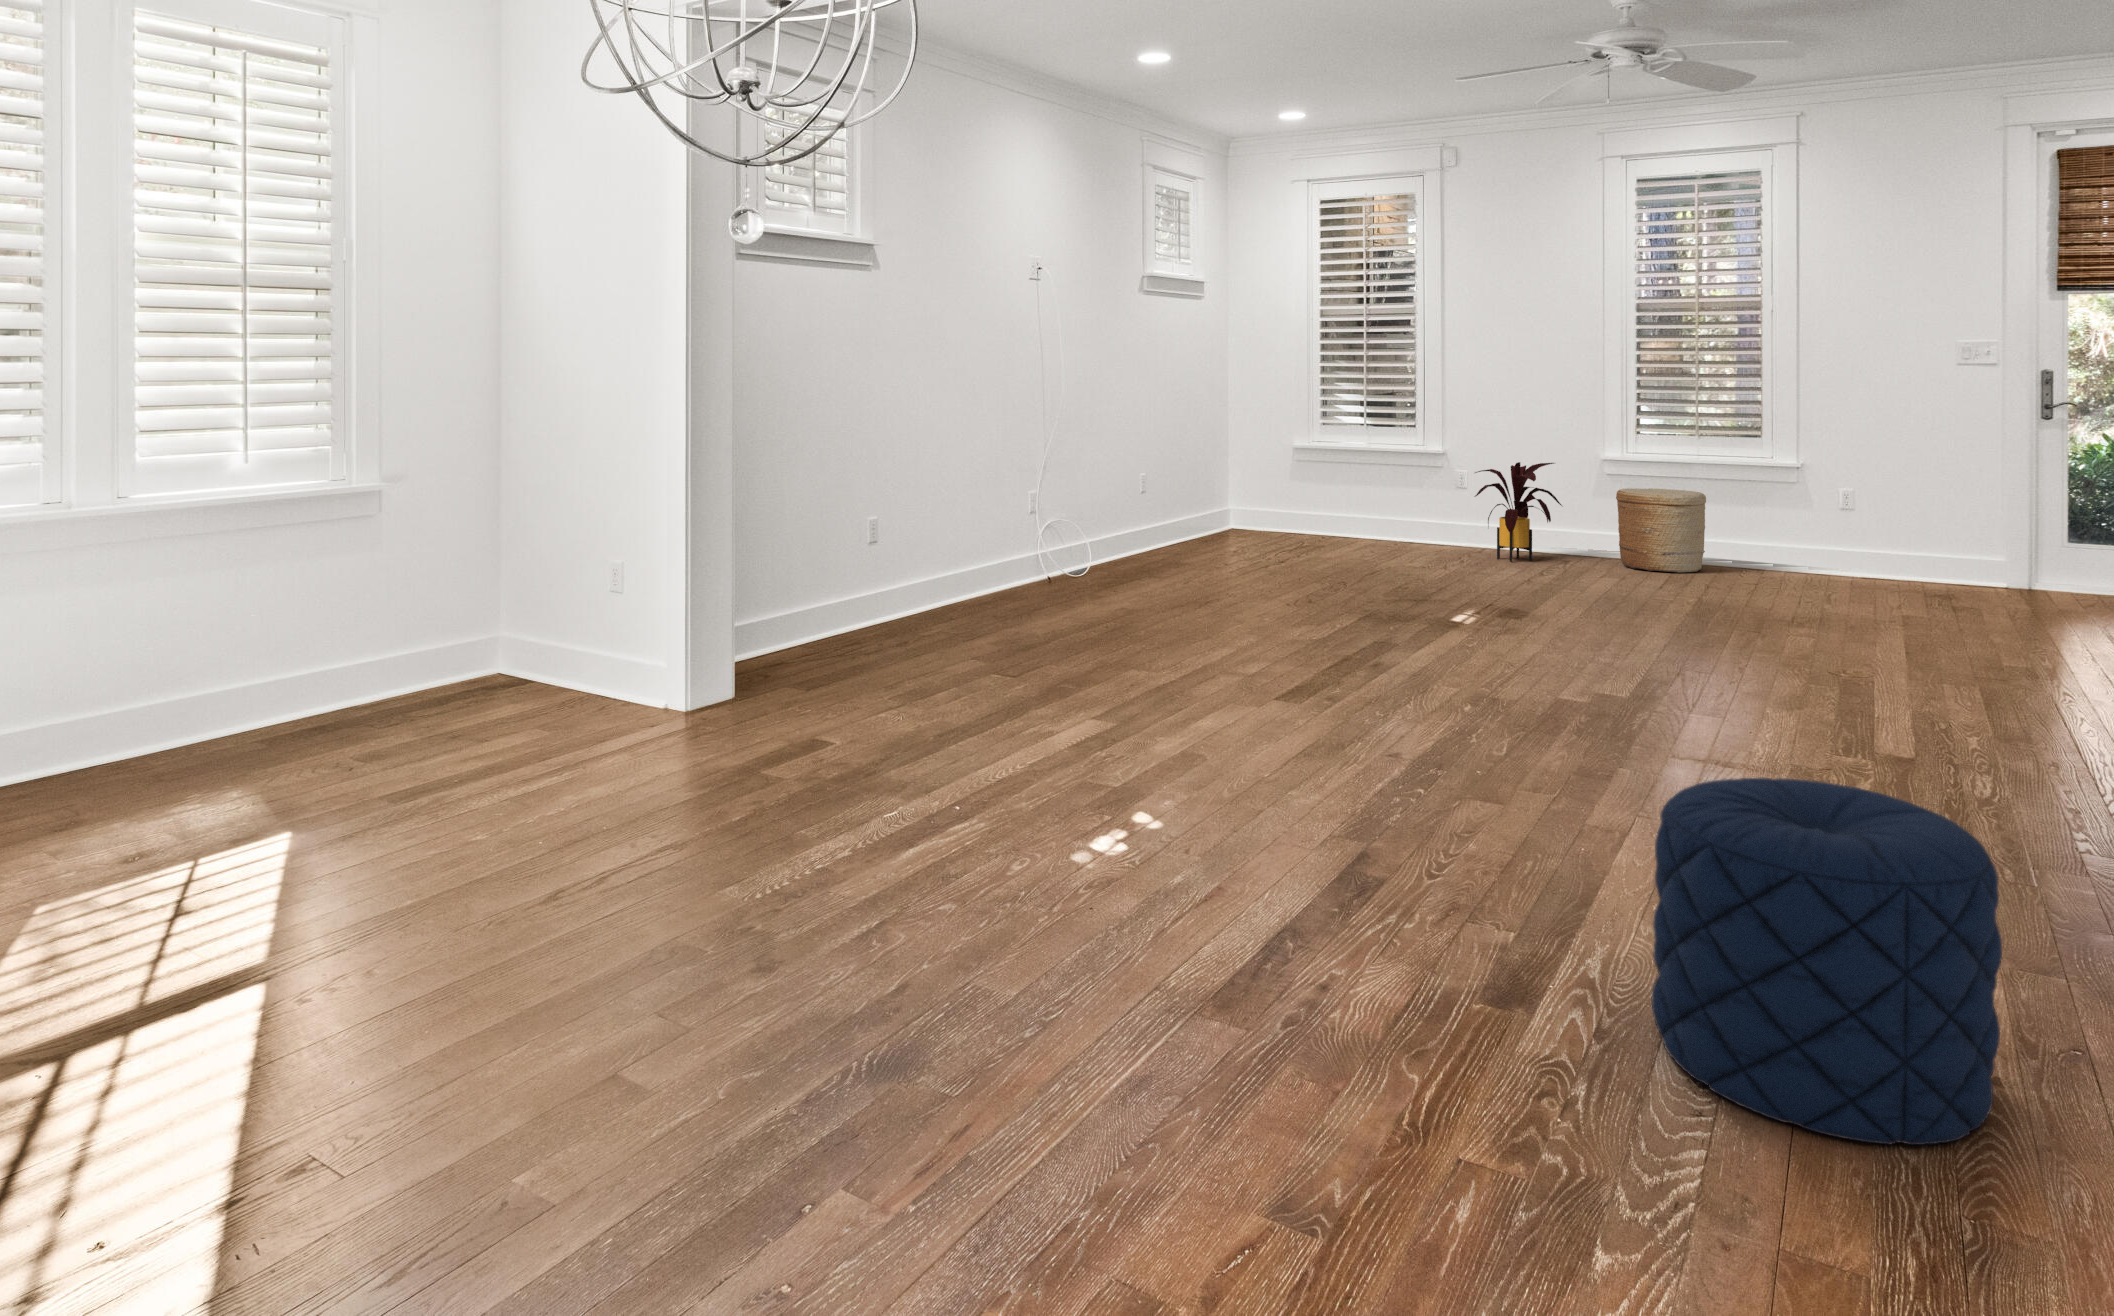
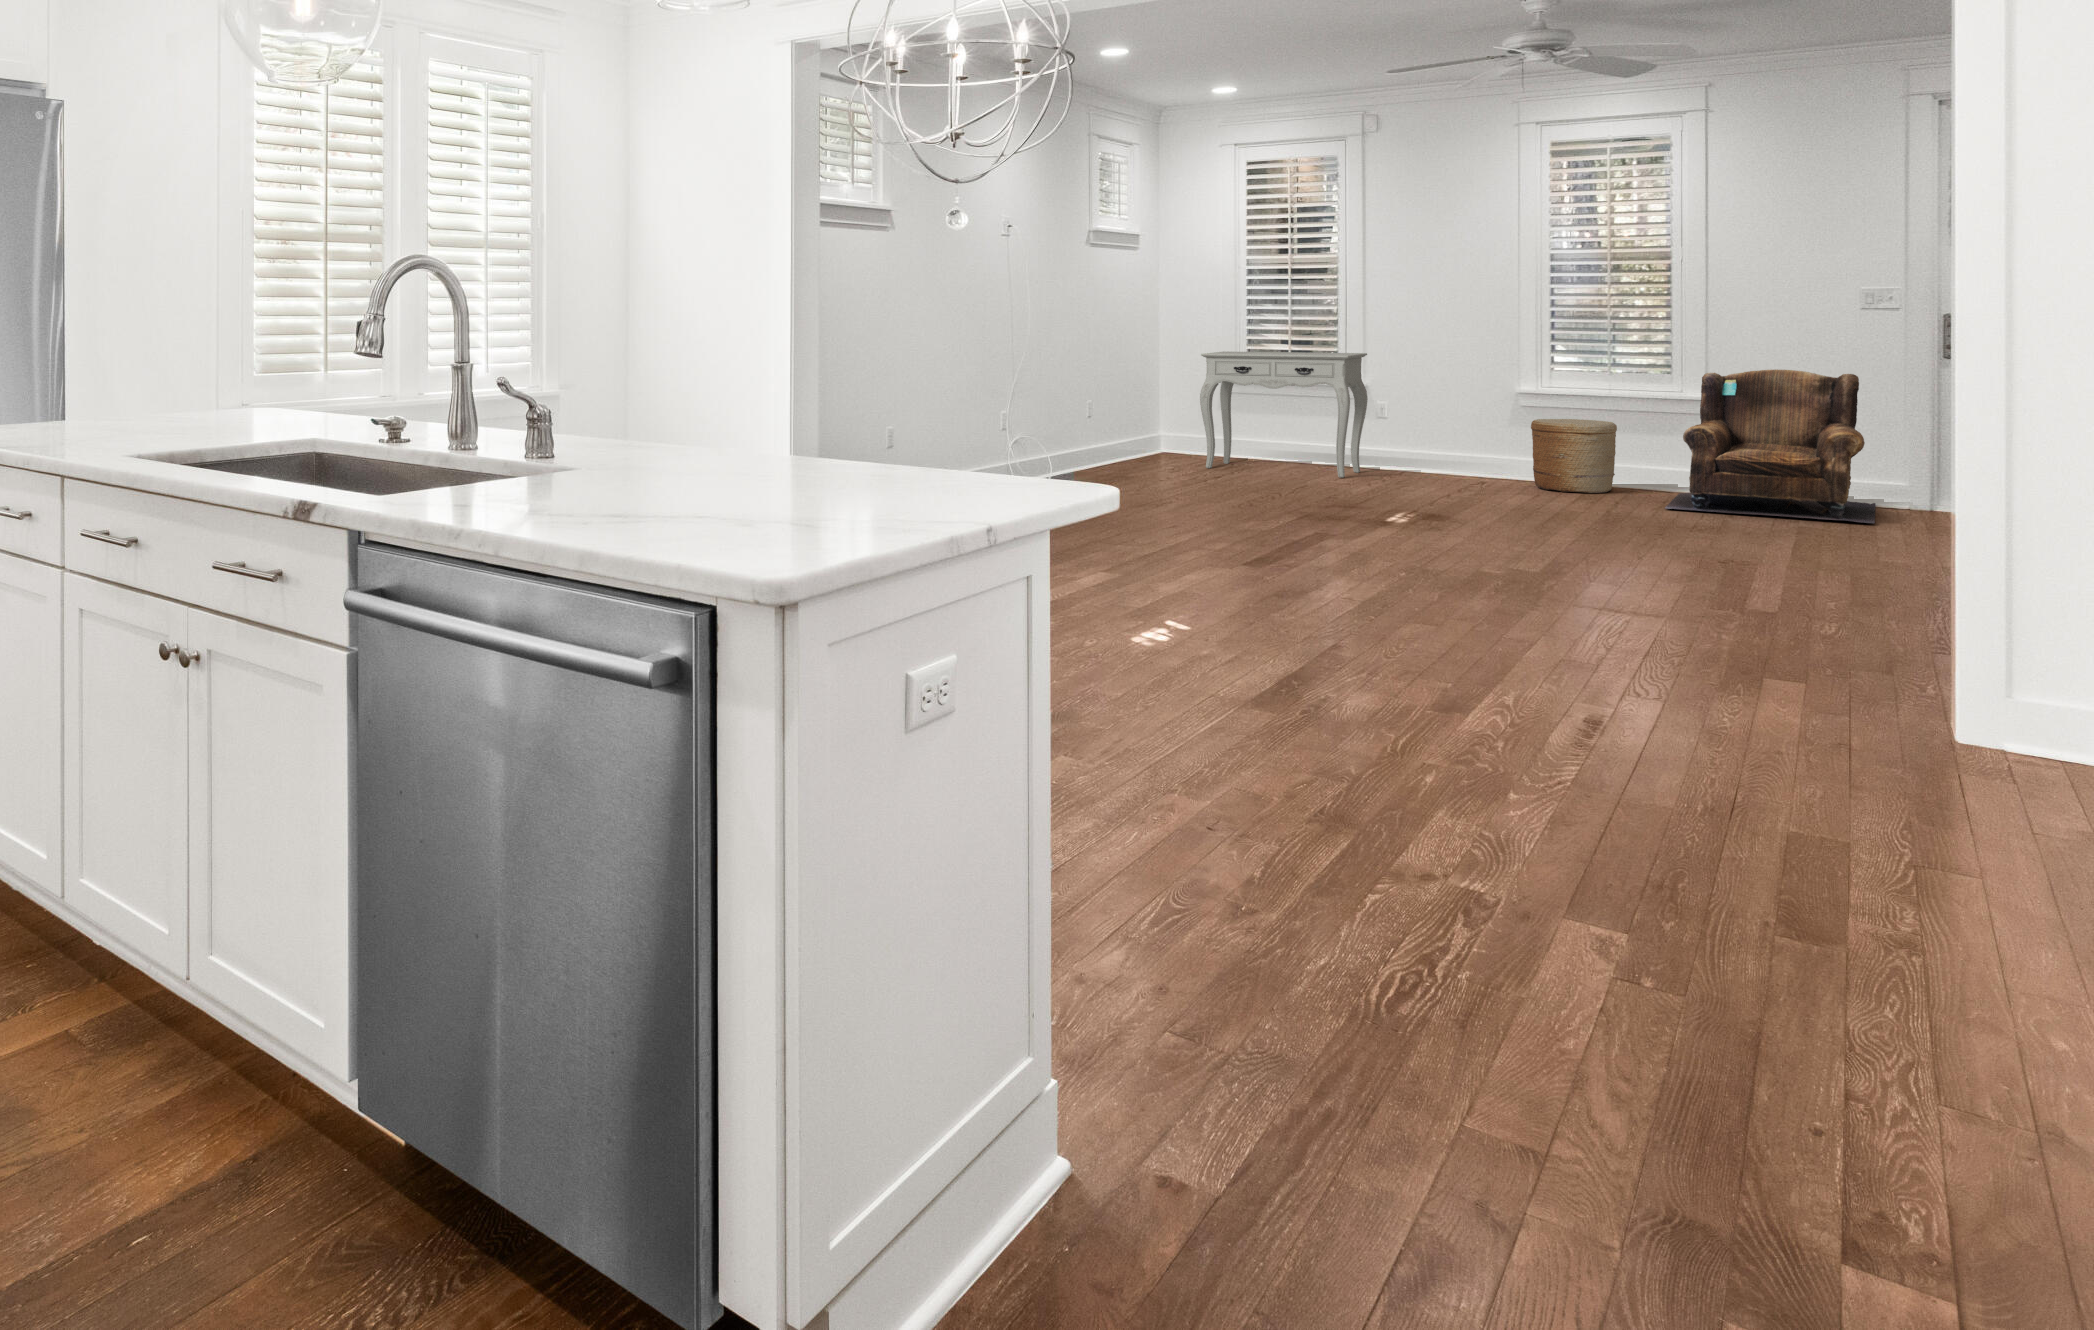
console table: none [1269,410,1447,553] -> present [1200,352,1368,478]
armchair: none [1756,435,1980,611] -> present [1665,369,1875,523]
house plant: present [1475,462,1562,562] -> none [1395,396,1480,485]
pouf: present [1651,778,2002,1145] -> none [1610,606,1851,817]

